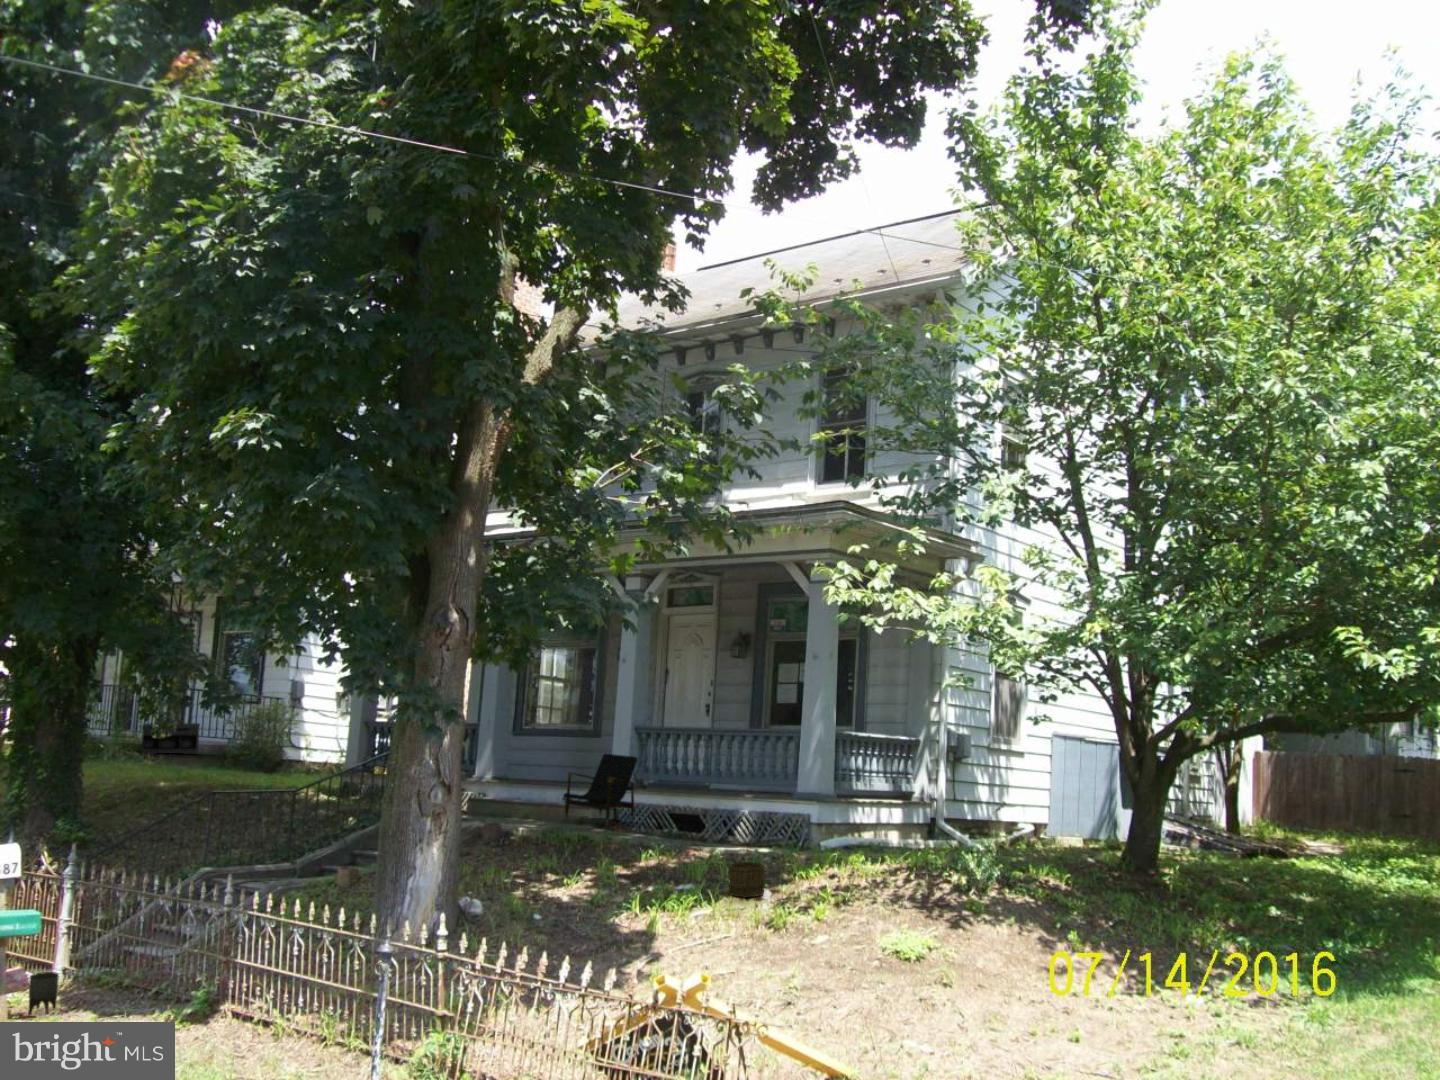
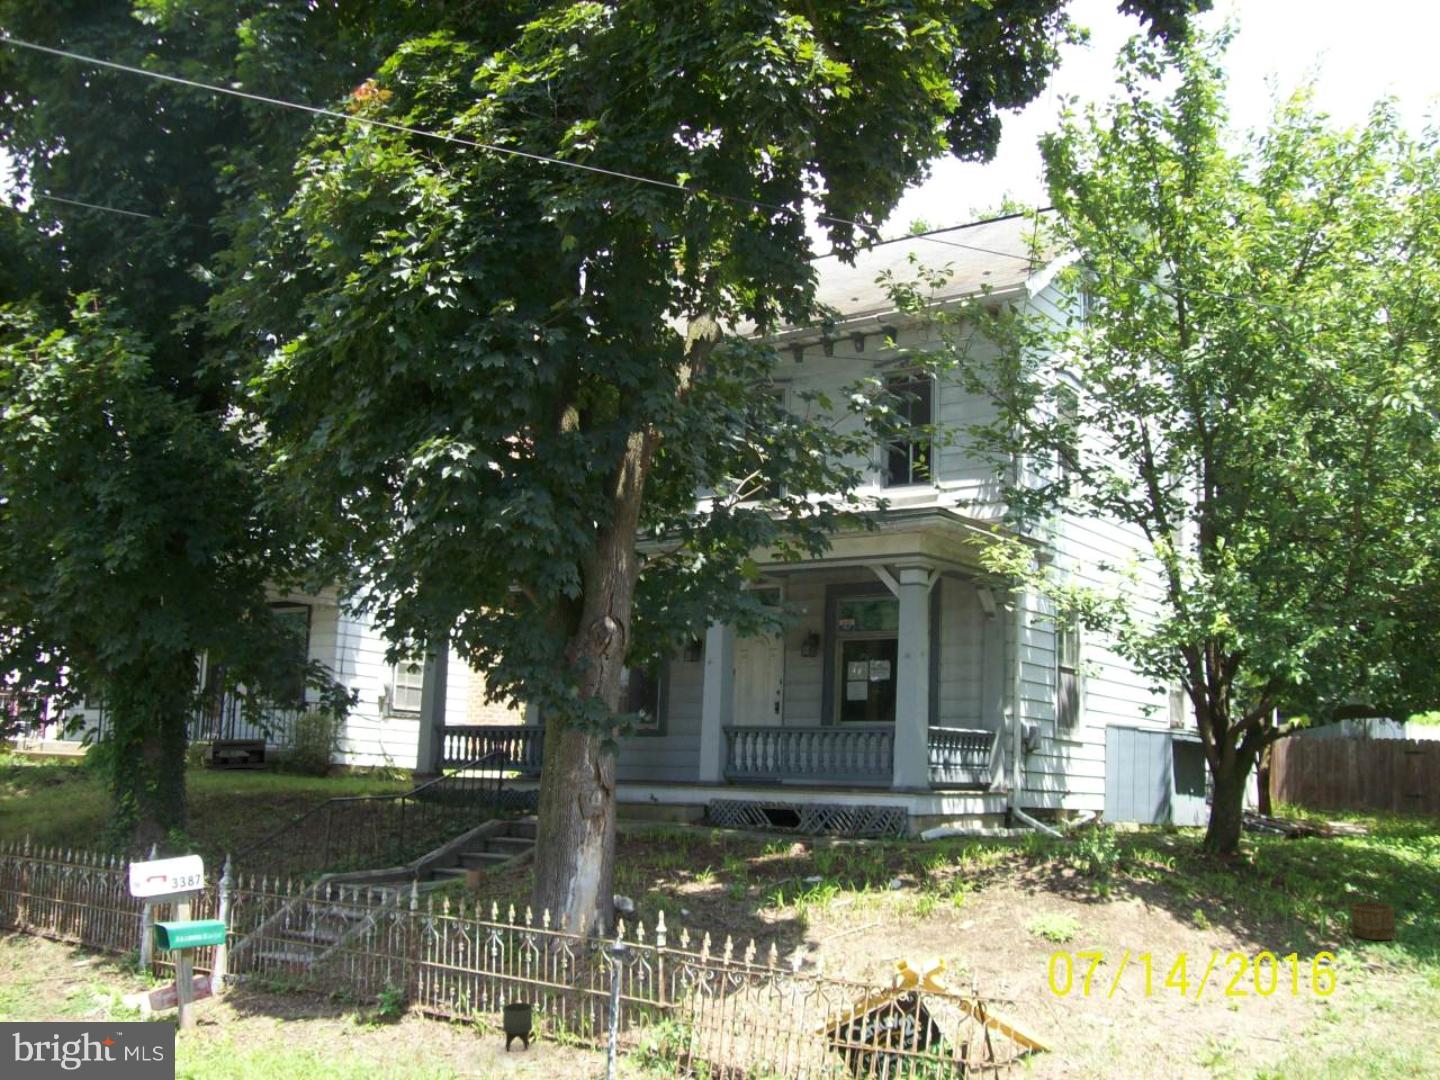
lounge chair: present [564,754,637,826] -> none [656,755,724,825]
wooden bucket: present [728,862,765,897] -> present [1350,902,1395,940]
planter: present [28,972,59,1014] -> present [503,1003,533,1051]

